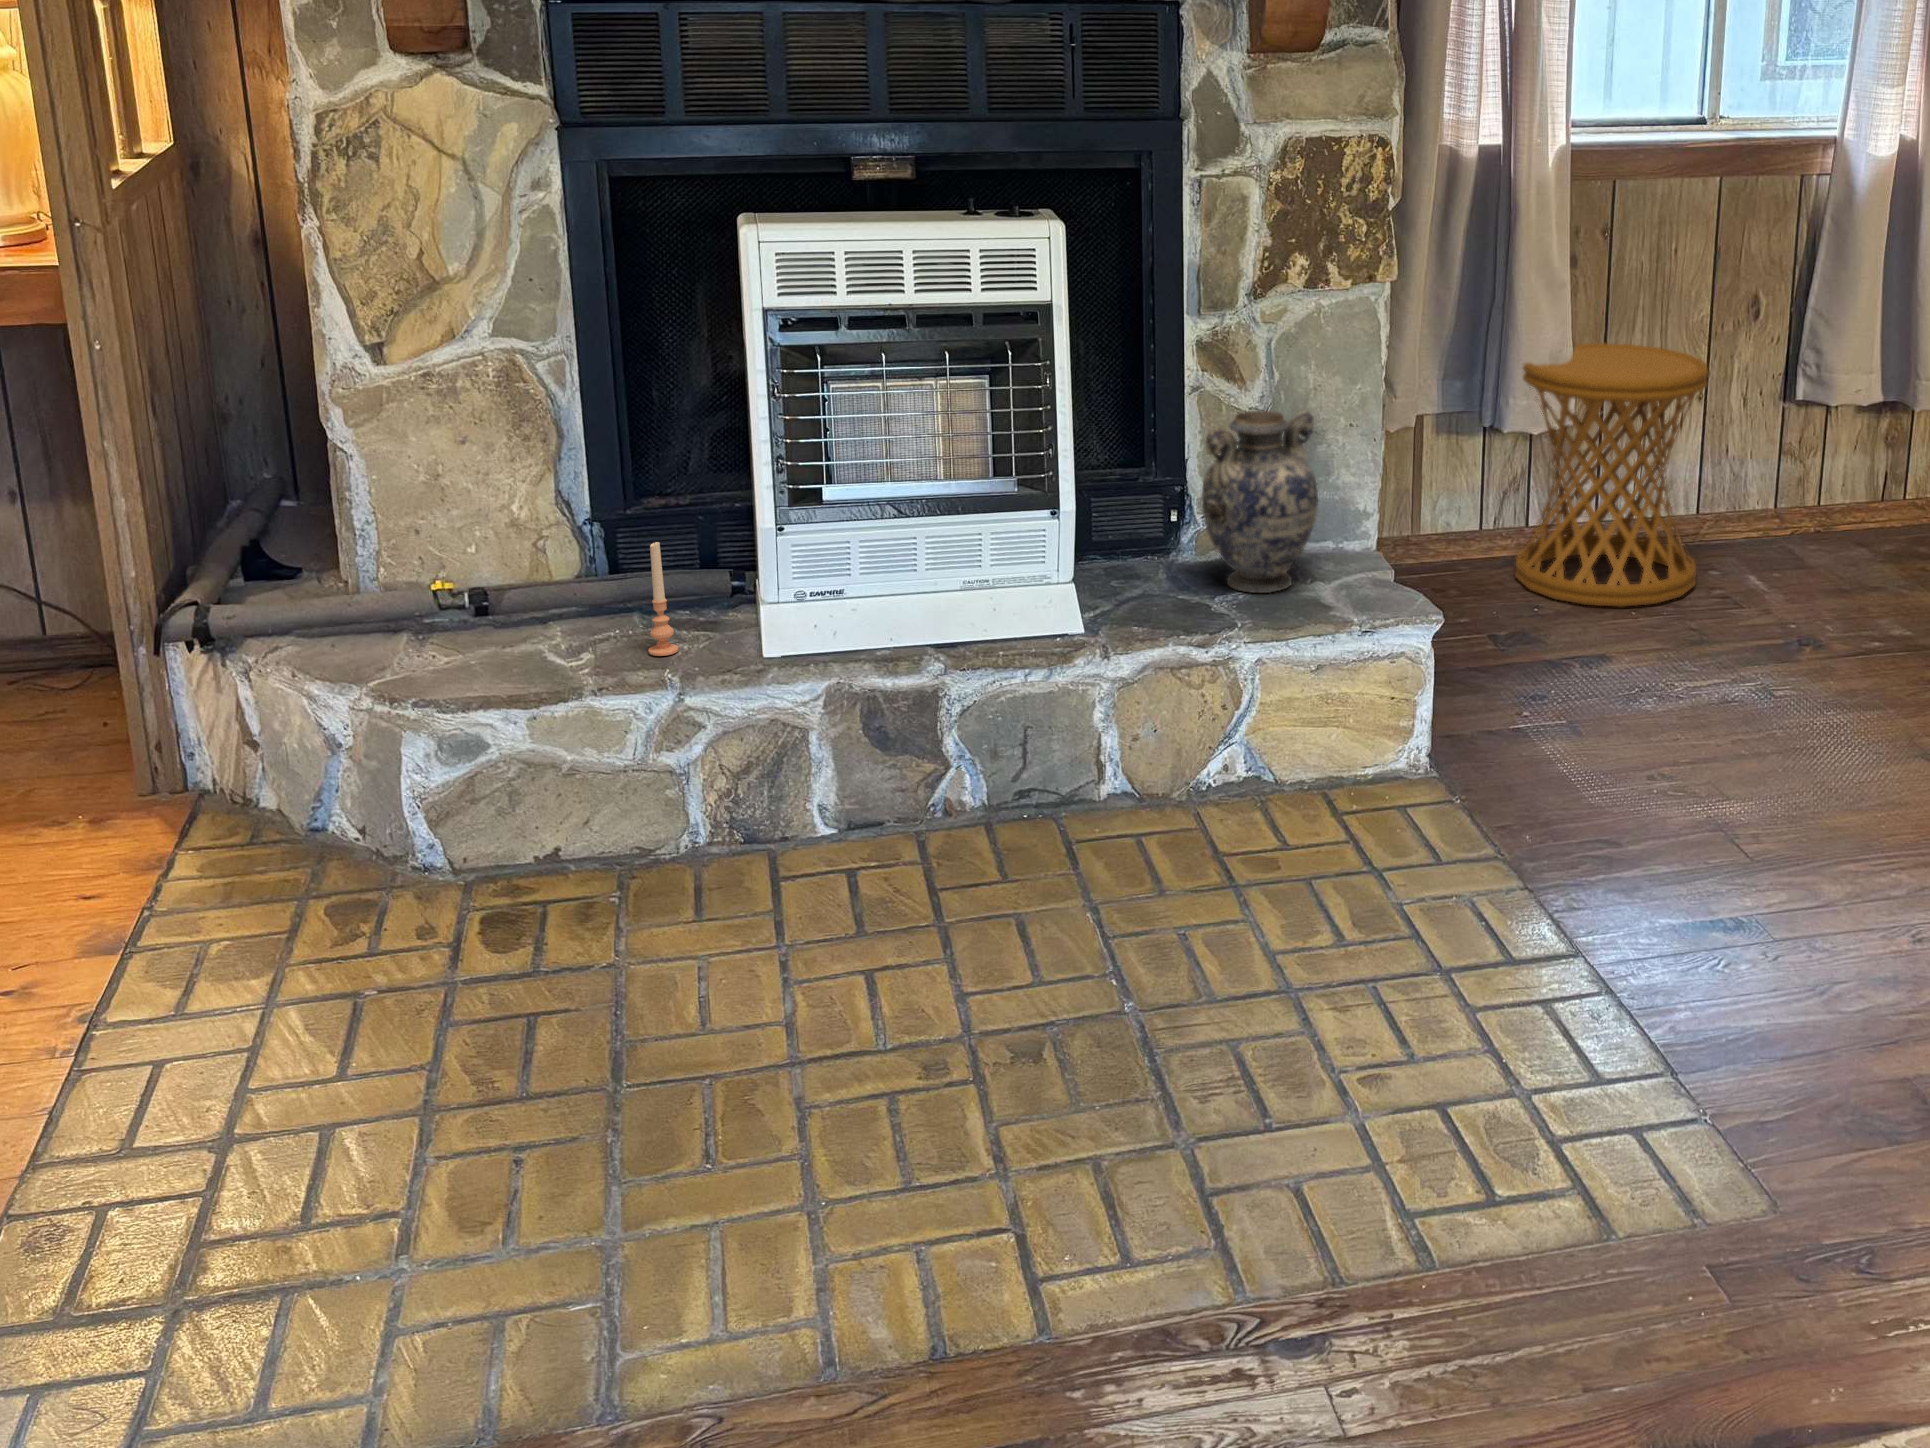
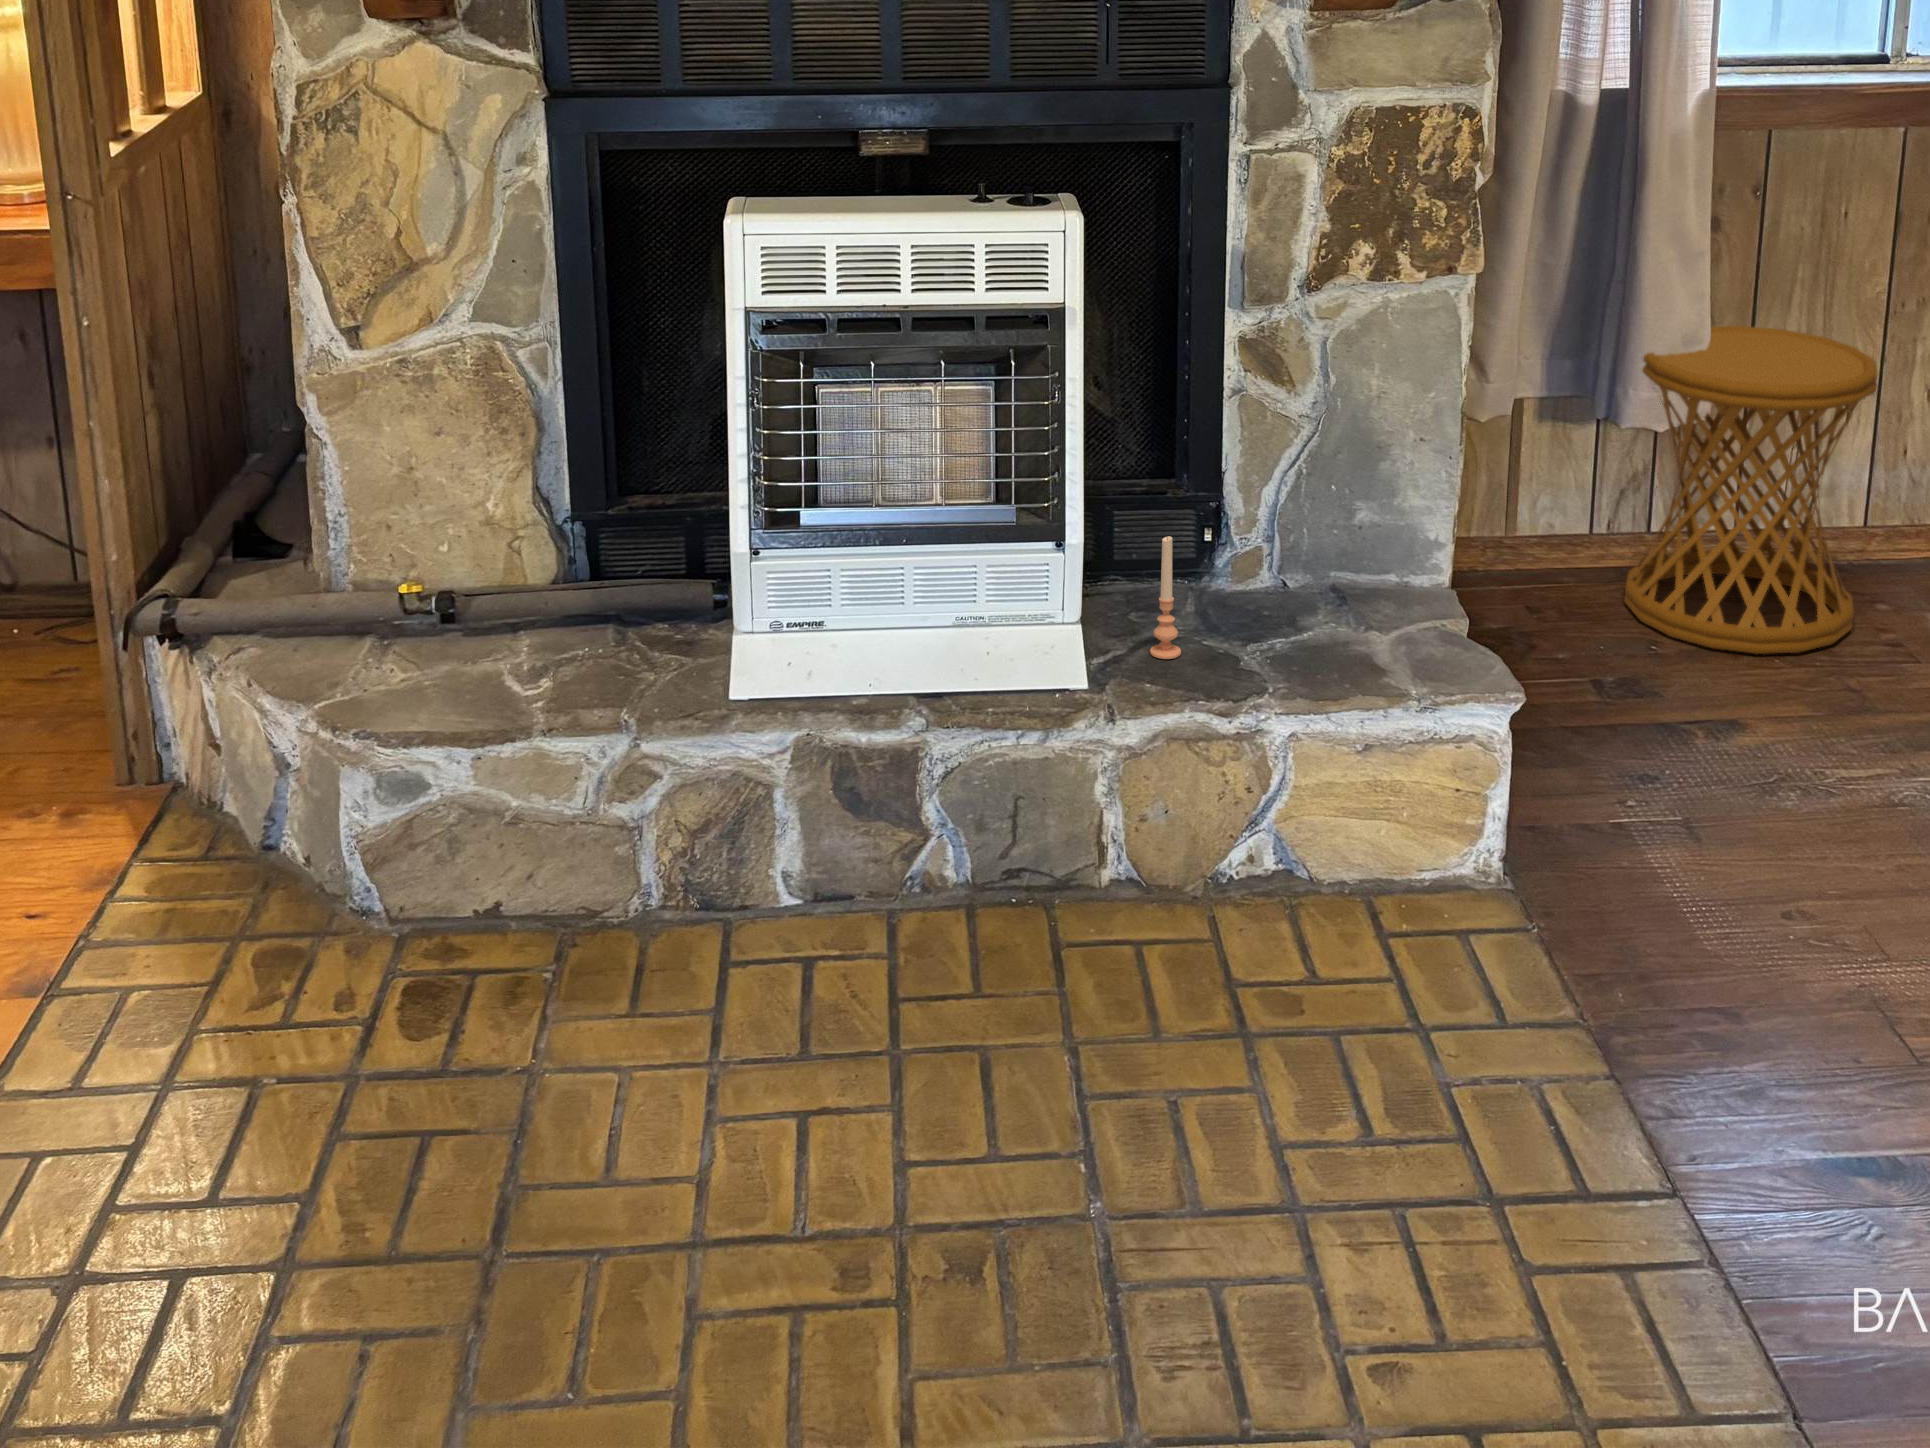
decorative vase: present [1202,411,1318,593] -> none [1238,430,1376,648]
candle: present [649,542,679,656] -> present [1150,536,1181,659]

